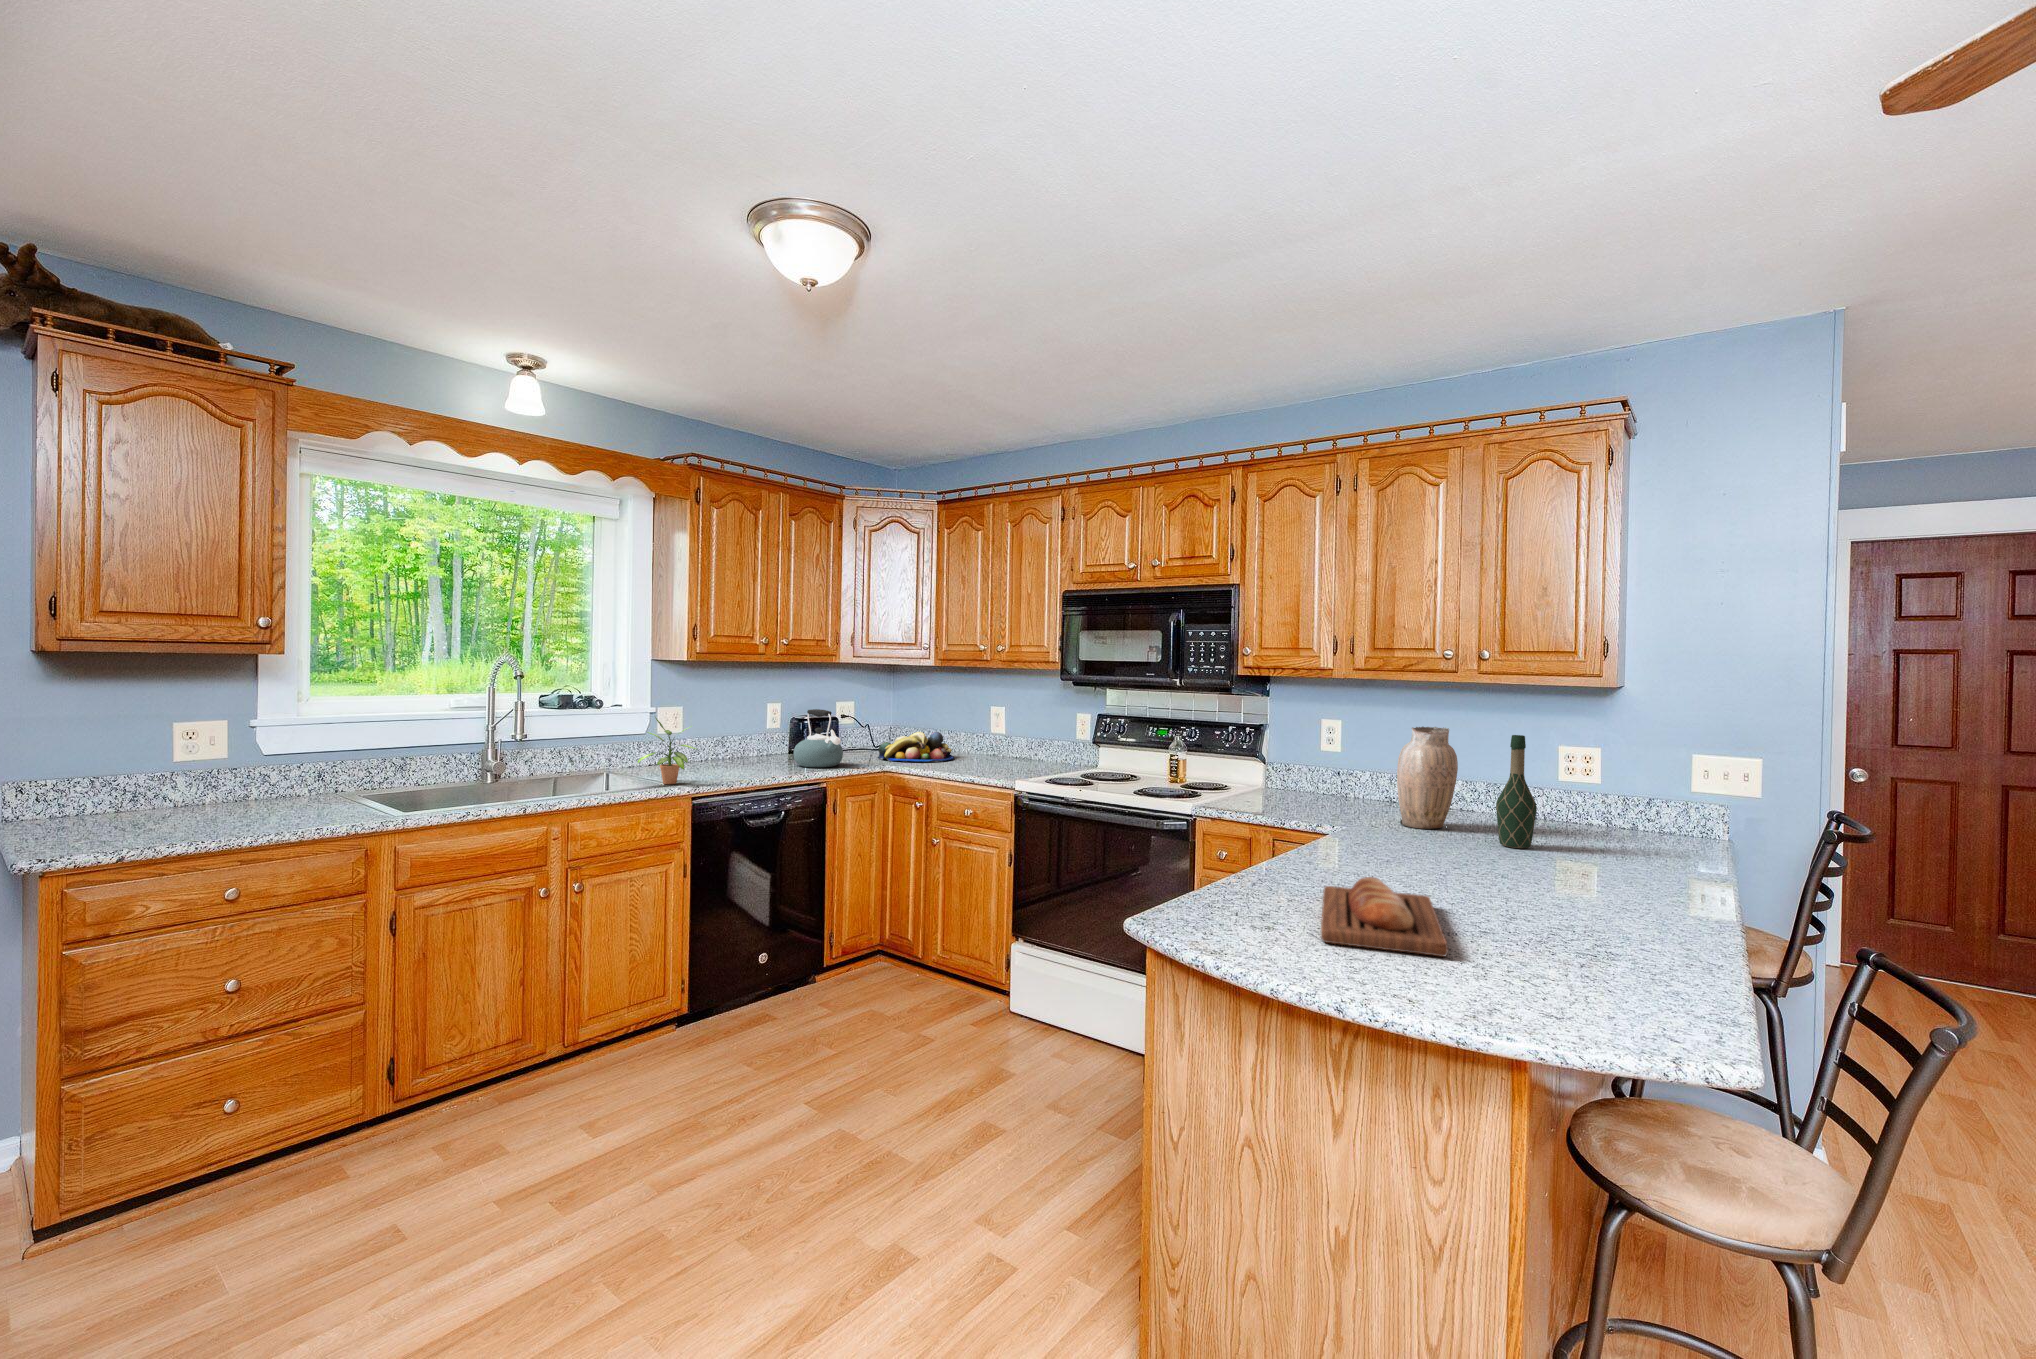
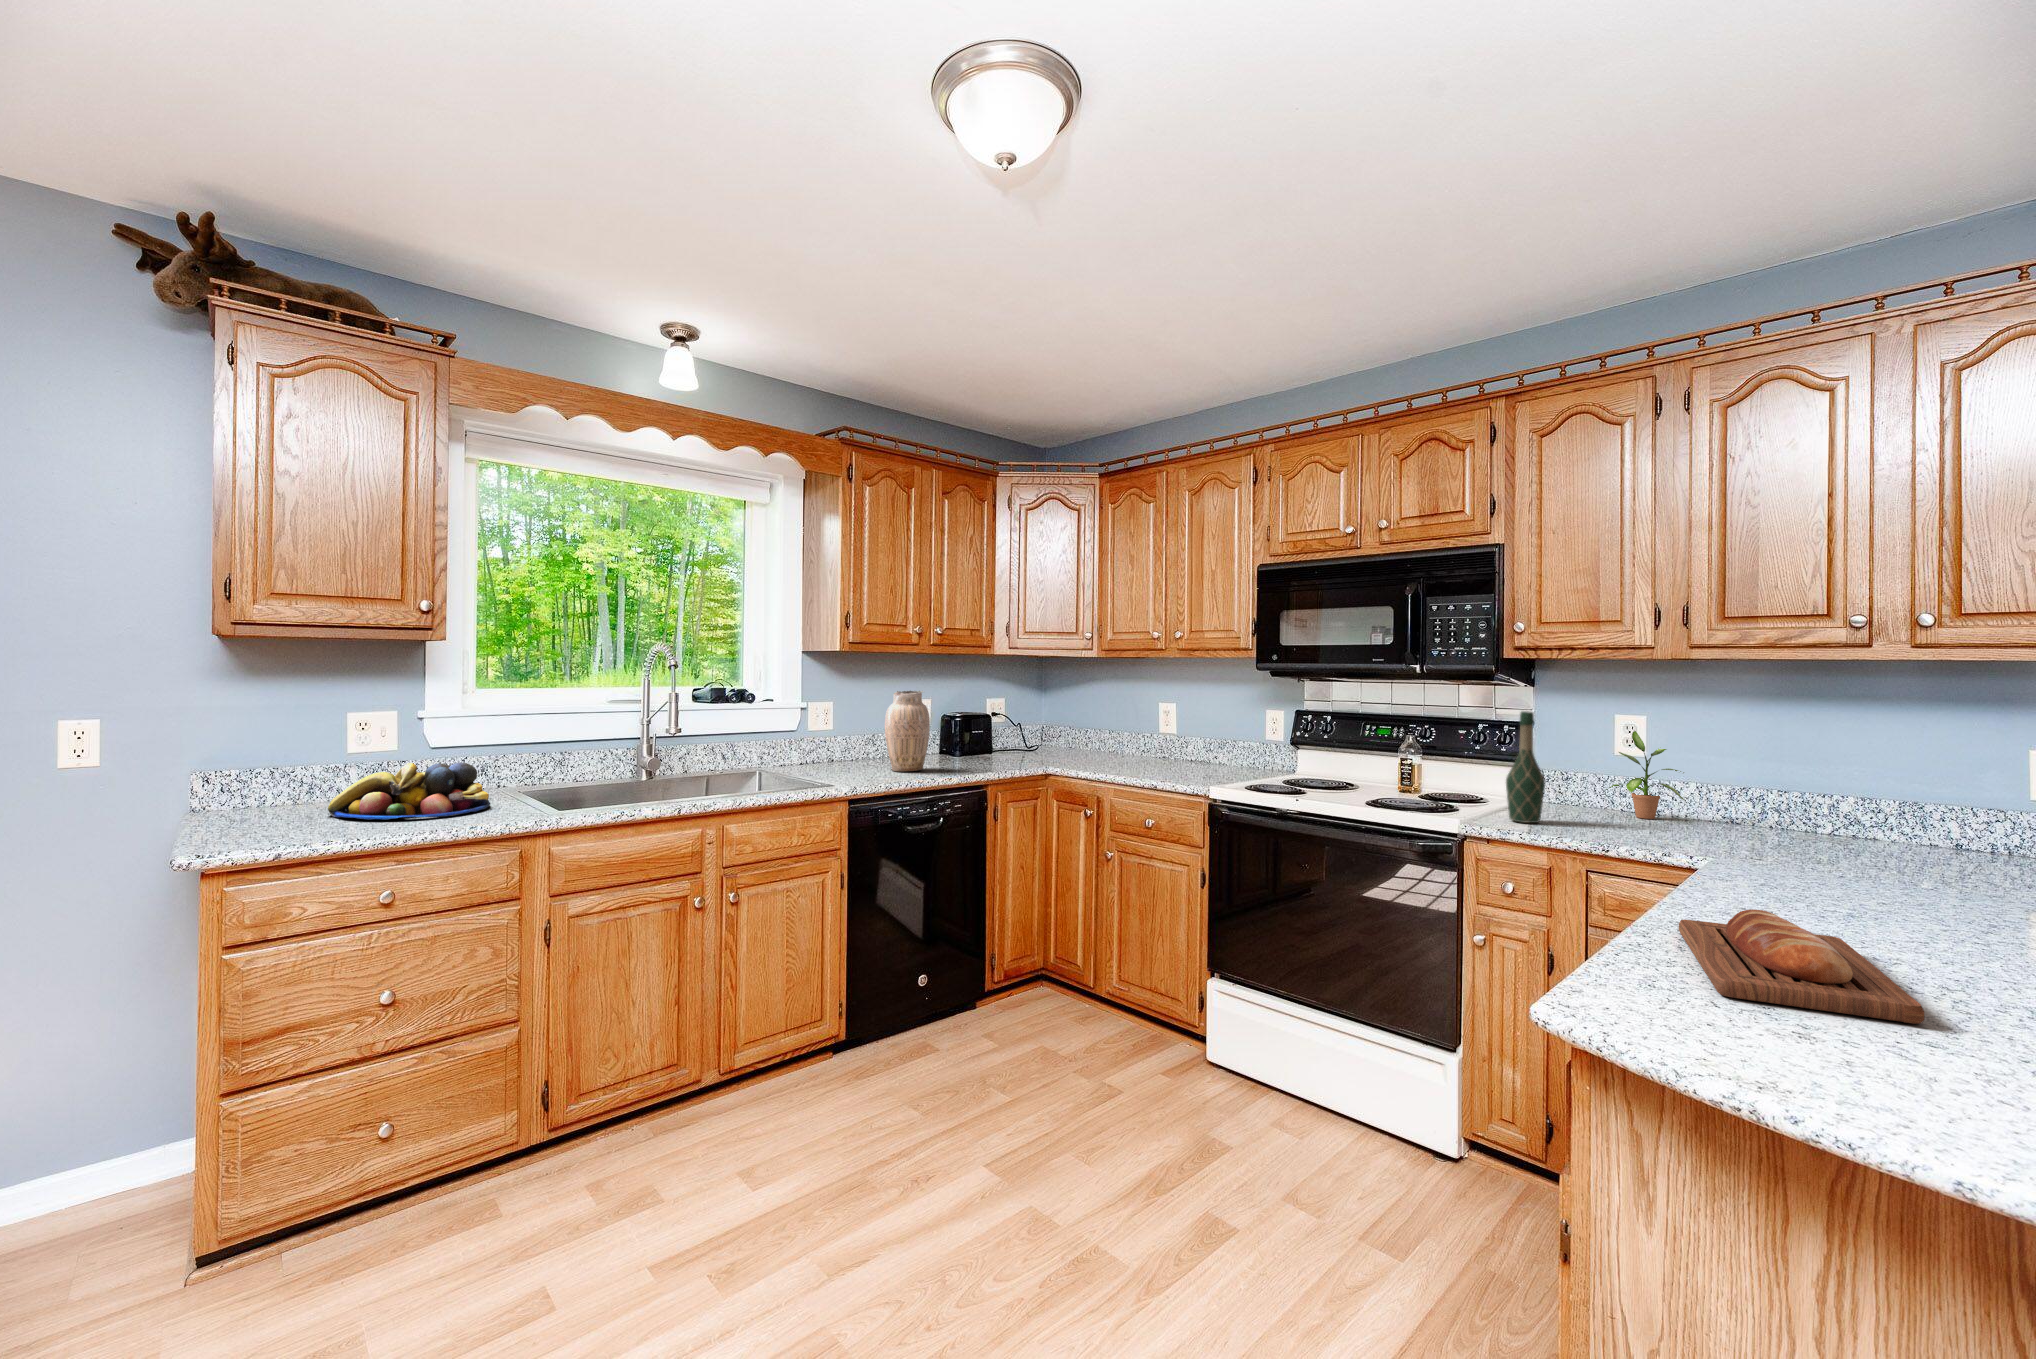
kettle: present [794,709,843,767] -> none [953,705,1006,769]
potted plant: present [638,717,696,784] -> present [1606,731,1684,819]
vase: present [1397,727,1458,829] -> present [885,691,930,772]
fruit bowl: present [878,732,954,762] -> present [328,763,490,820]
wine bottle: present [1496,735,1537,848] -> present [1506,711,1545,823]

